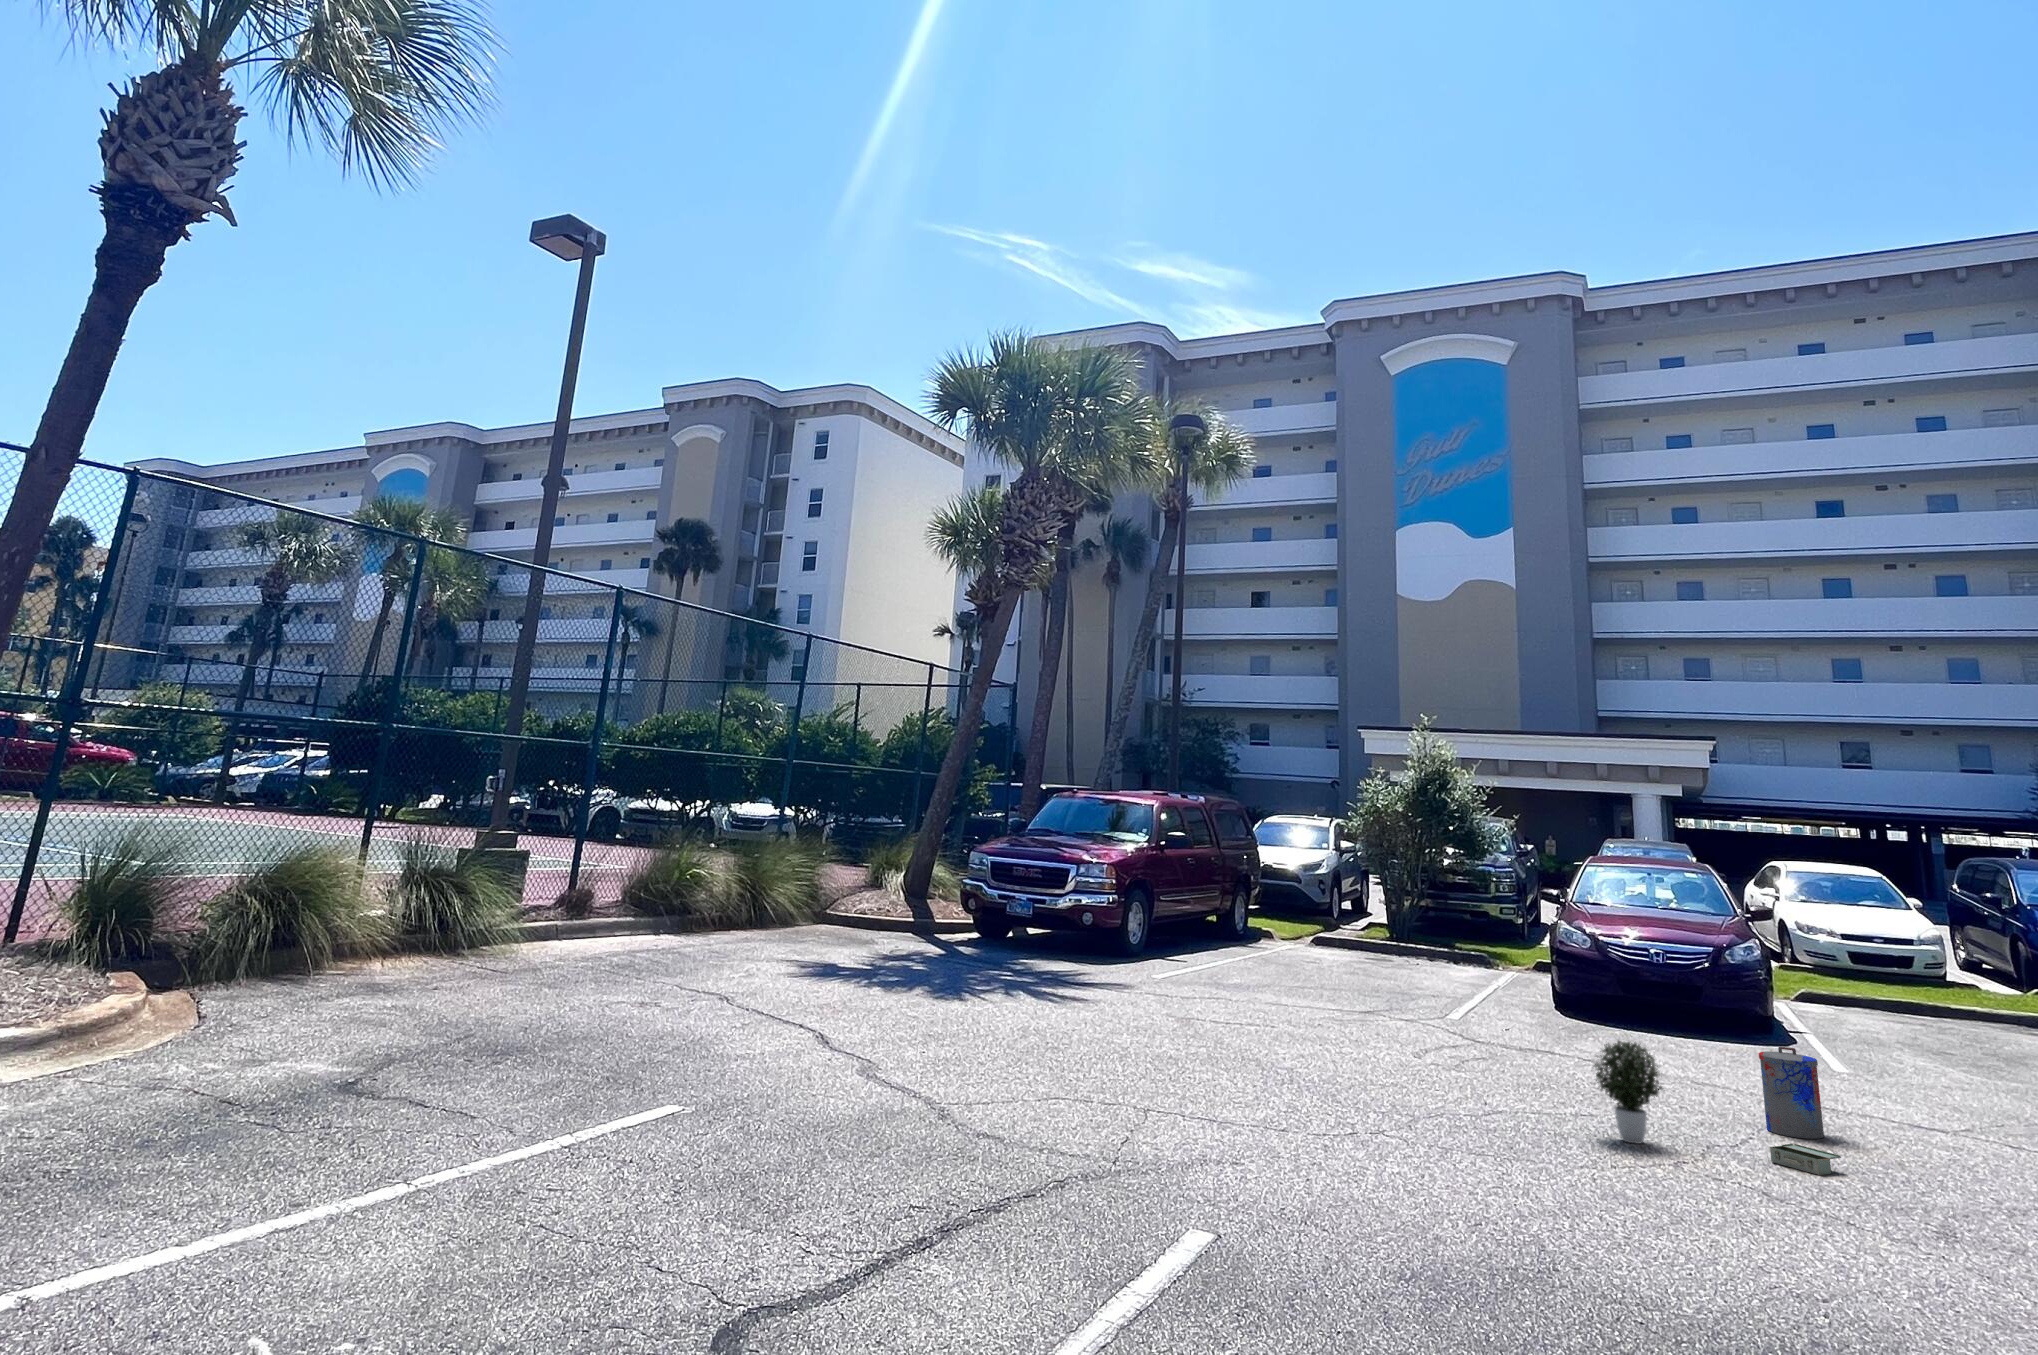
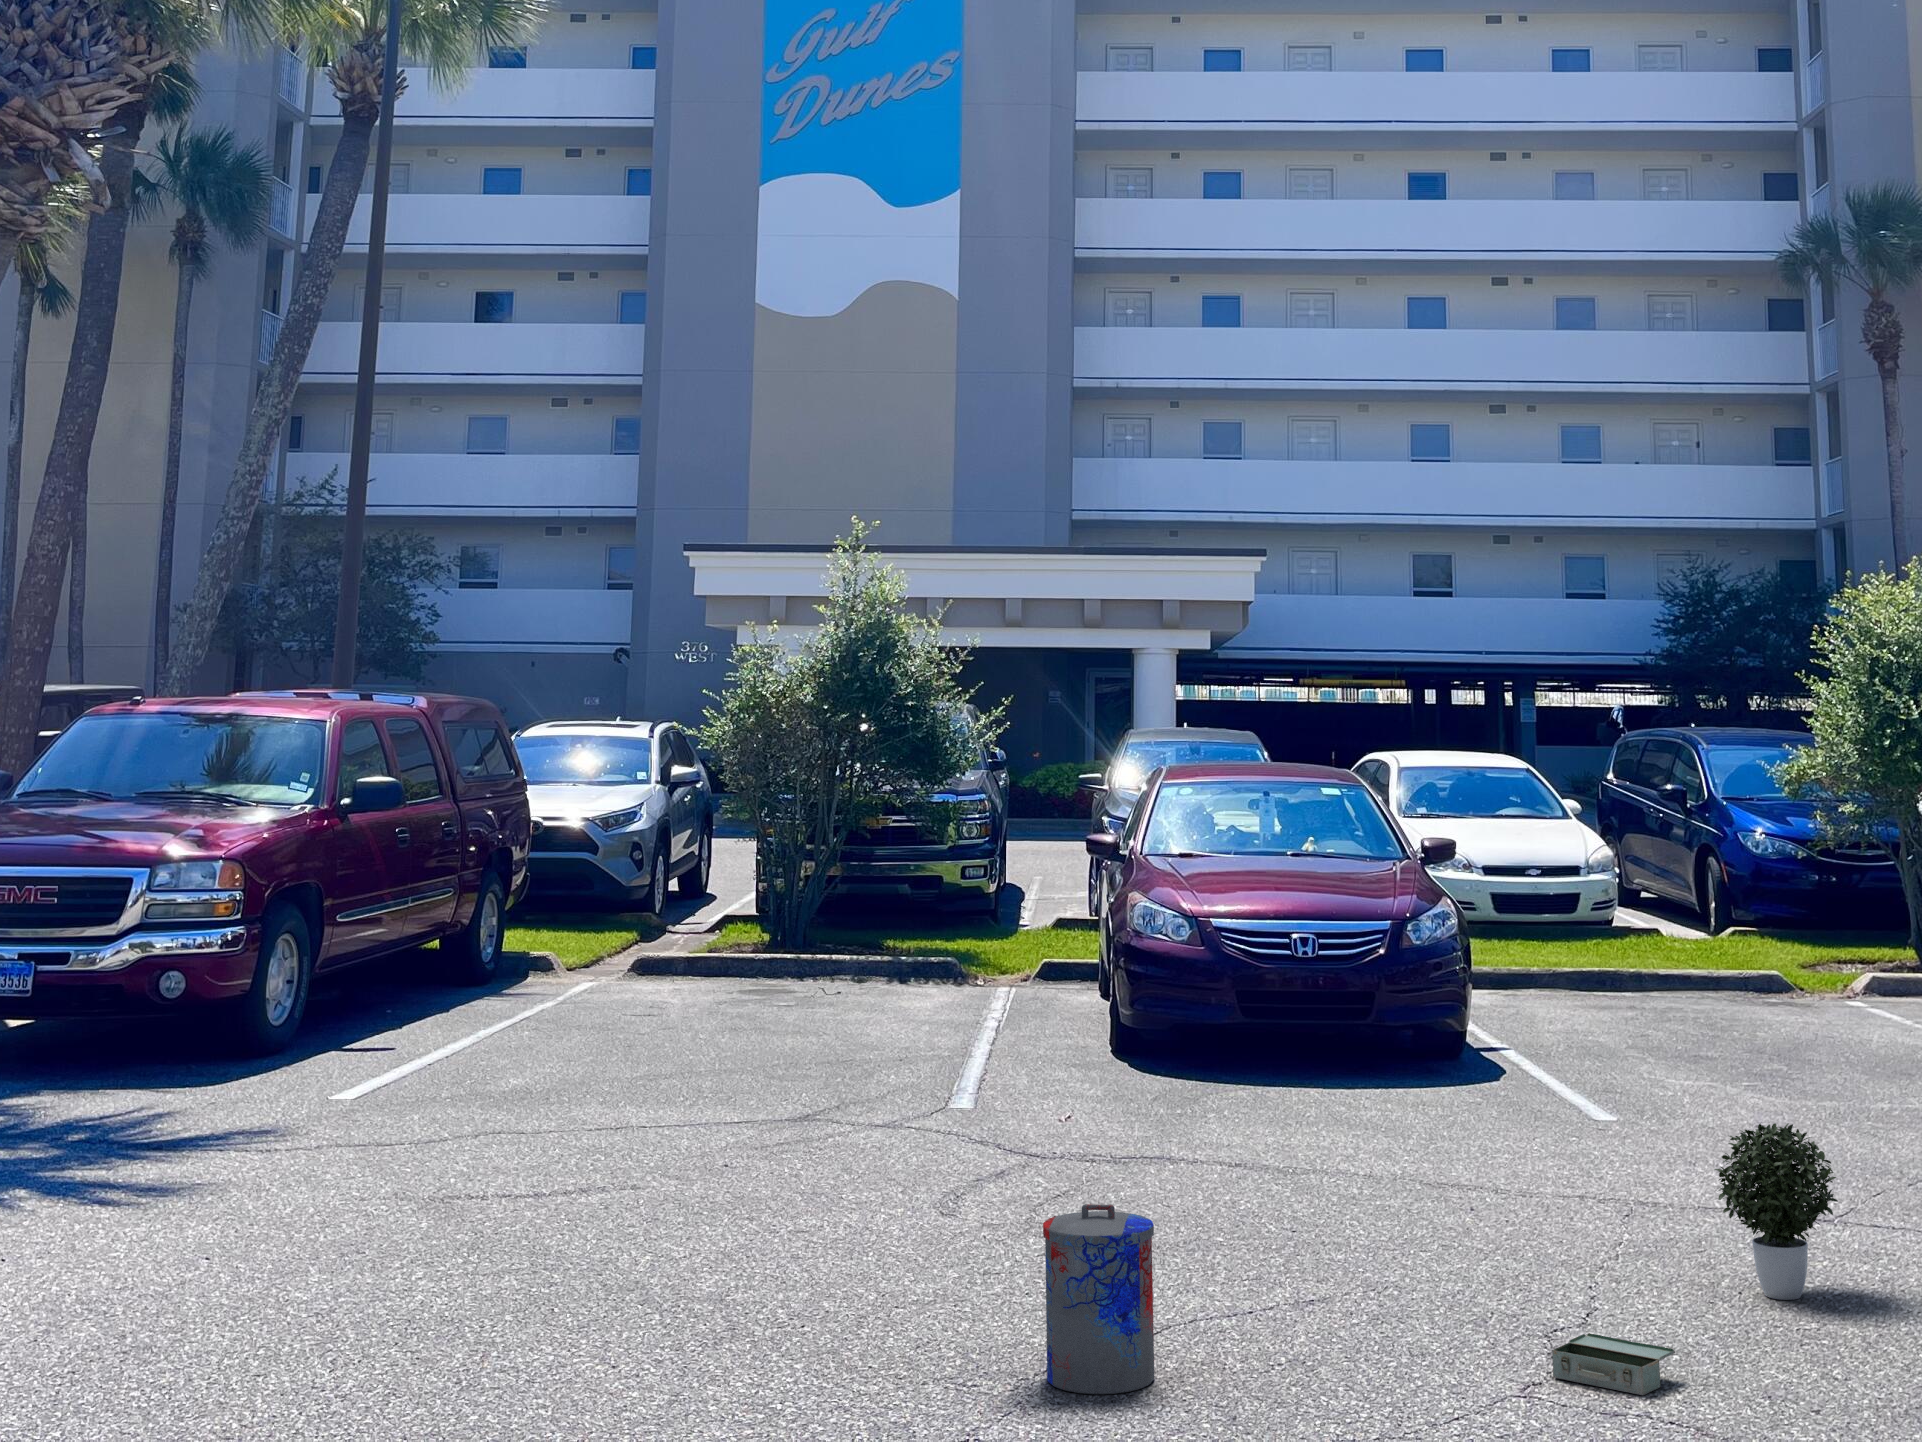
potted plant: present [1594,1041,1663,1144] -> present [1715,1123,1838,1300]
trash can: present [1759,1046,1824,1139] -> present [1043,1204,1154,1394]

